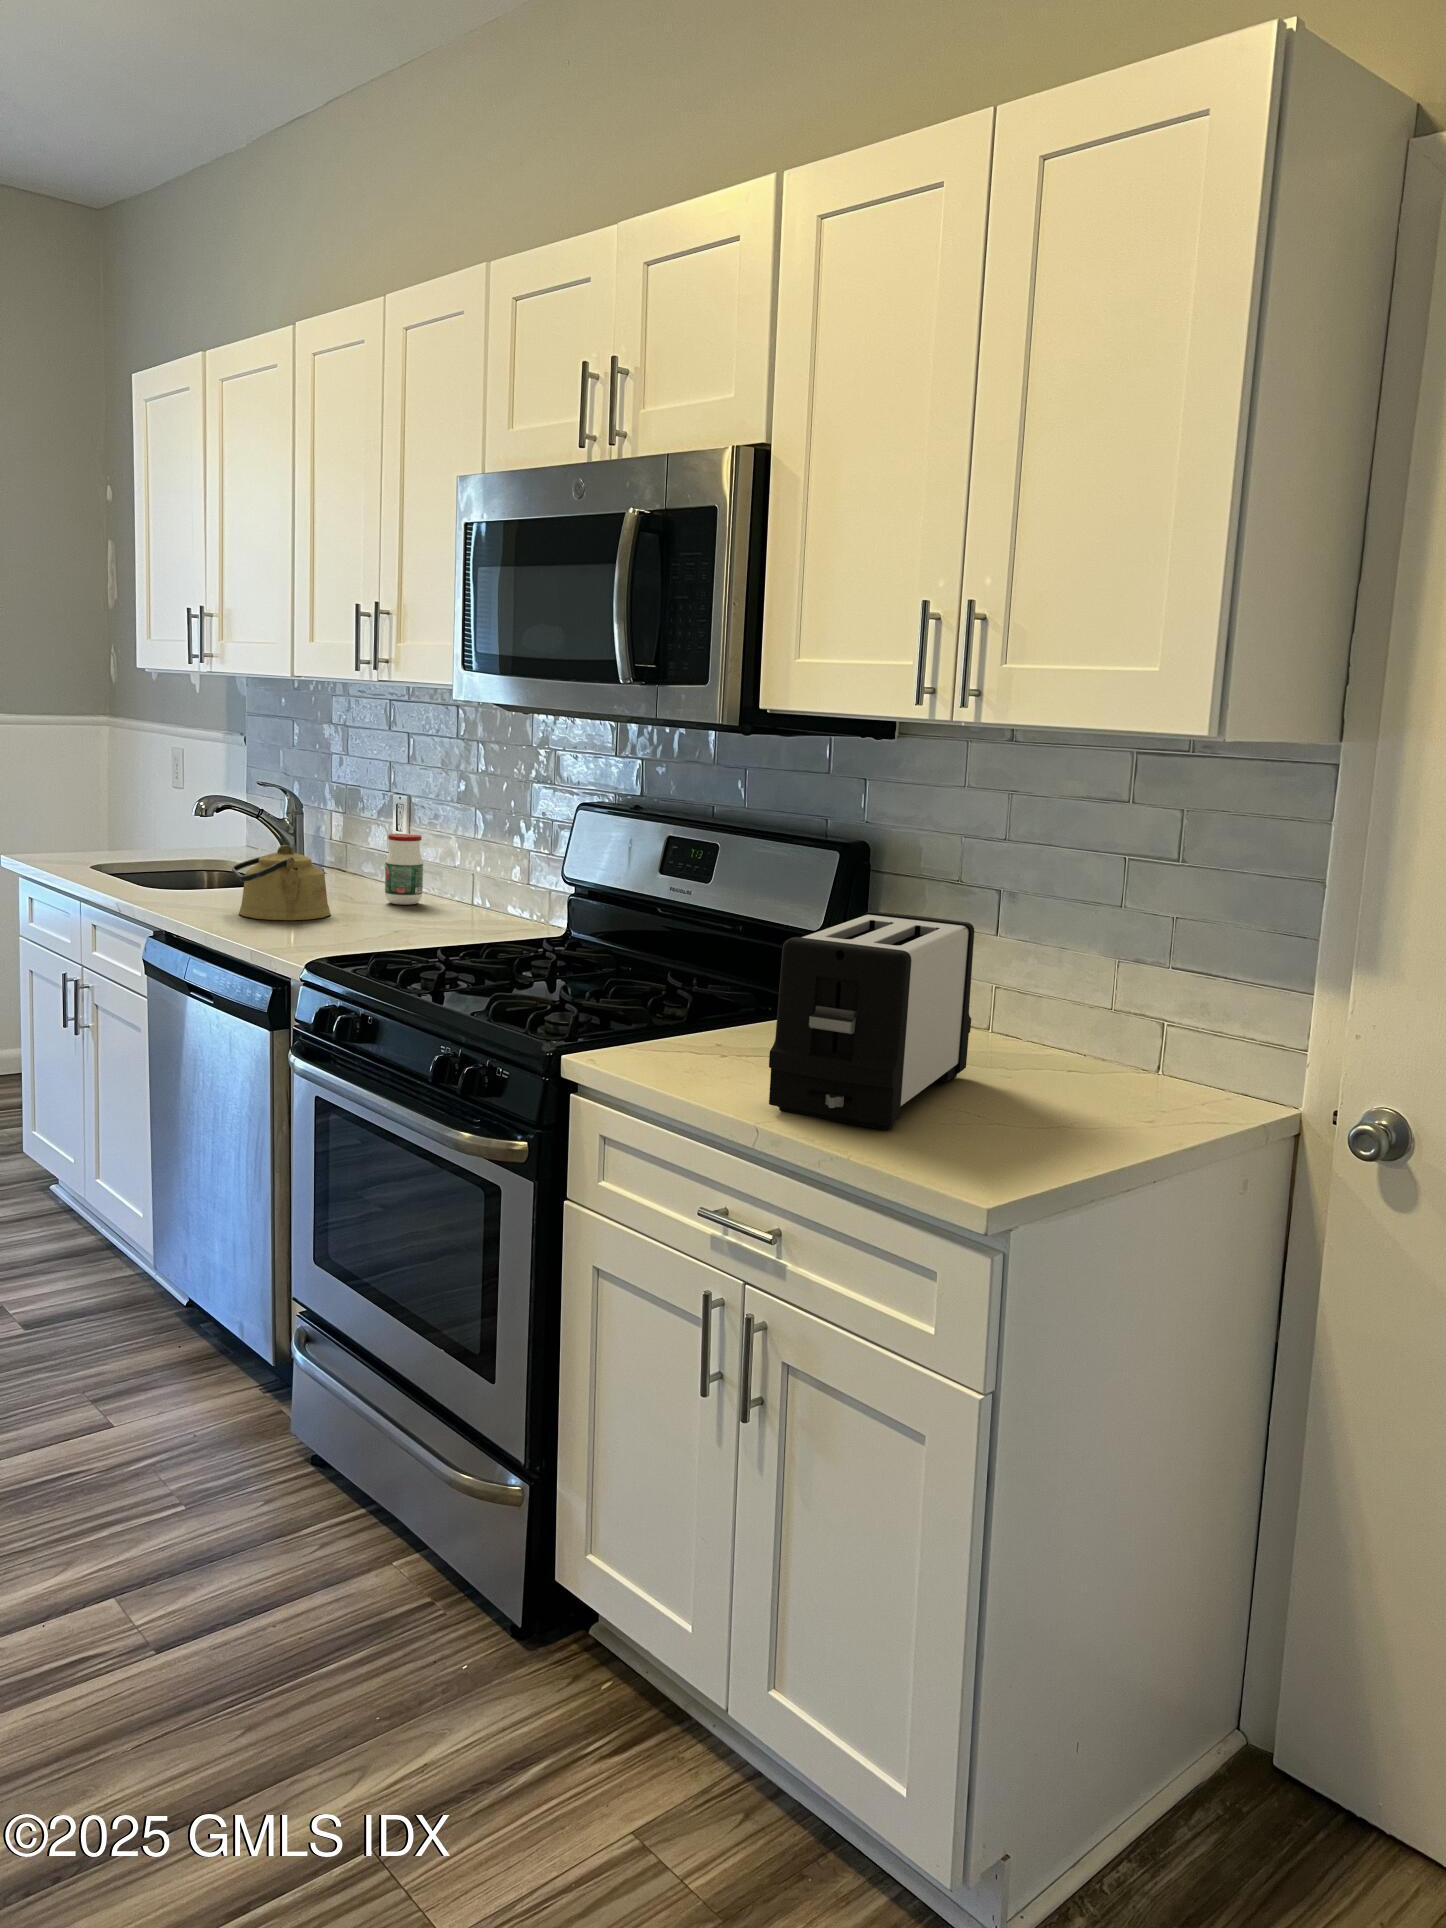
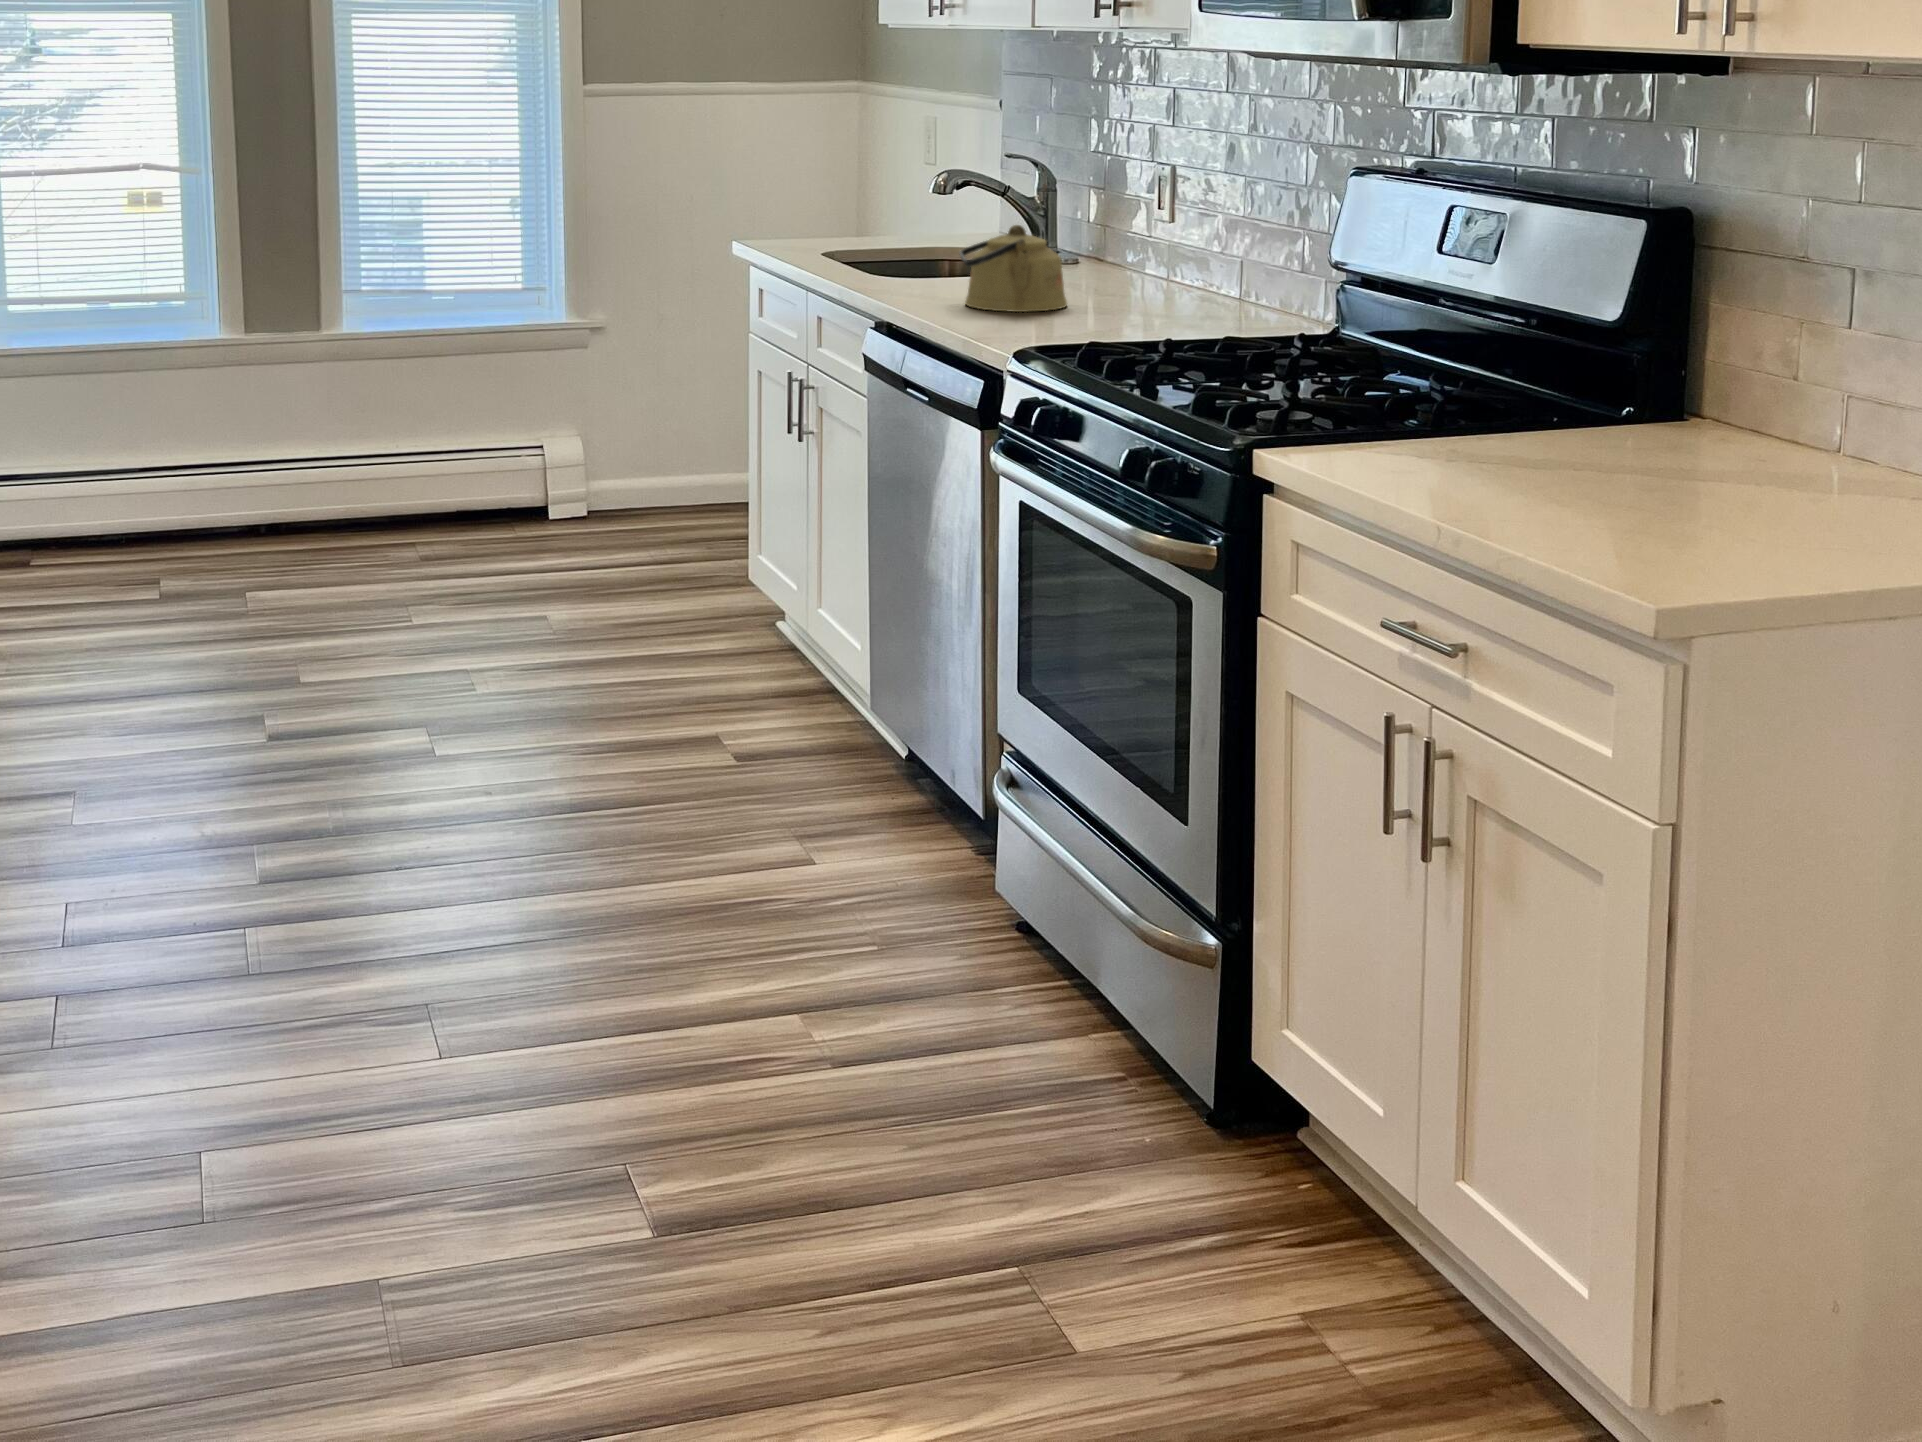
jar: present [385,834,423,905] -> none [1137,212,1182,297]
toaster: present [769,911,974,1130] -> none [1455,287,1753,532]

